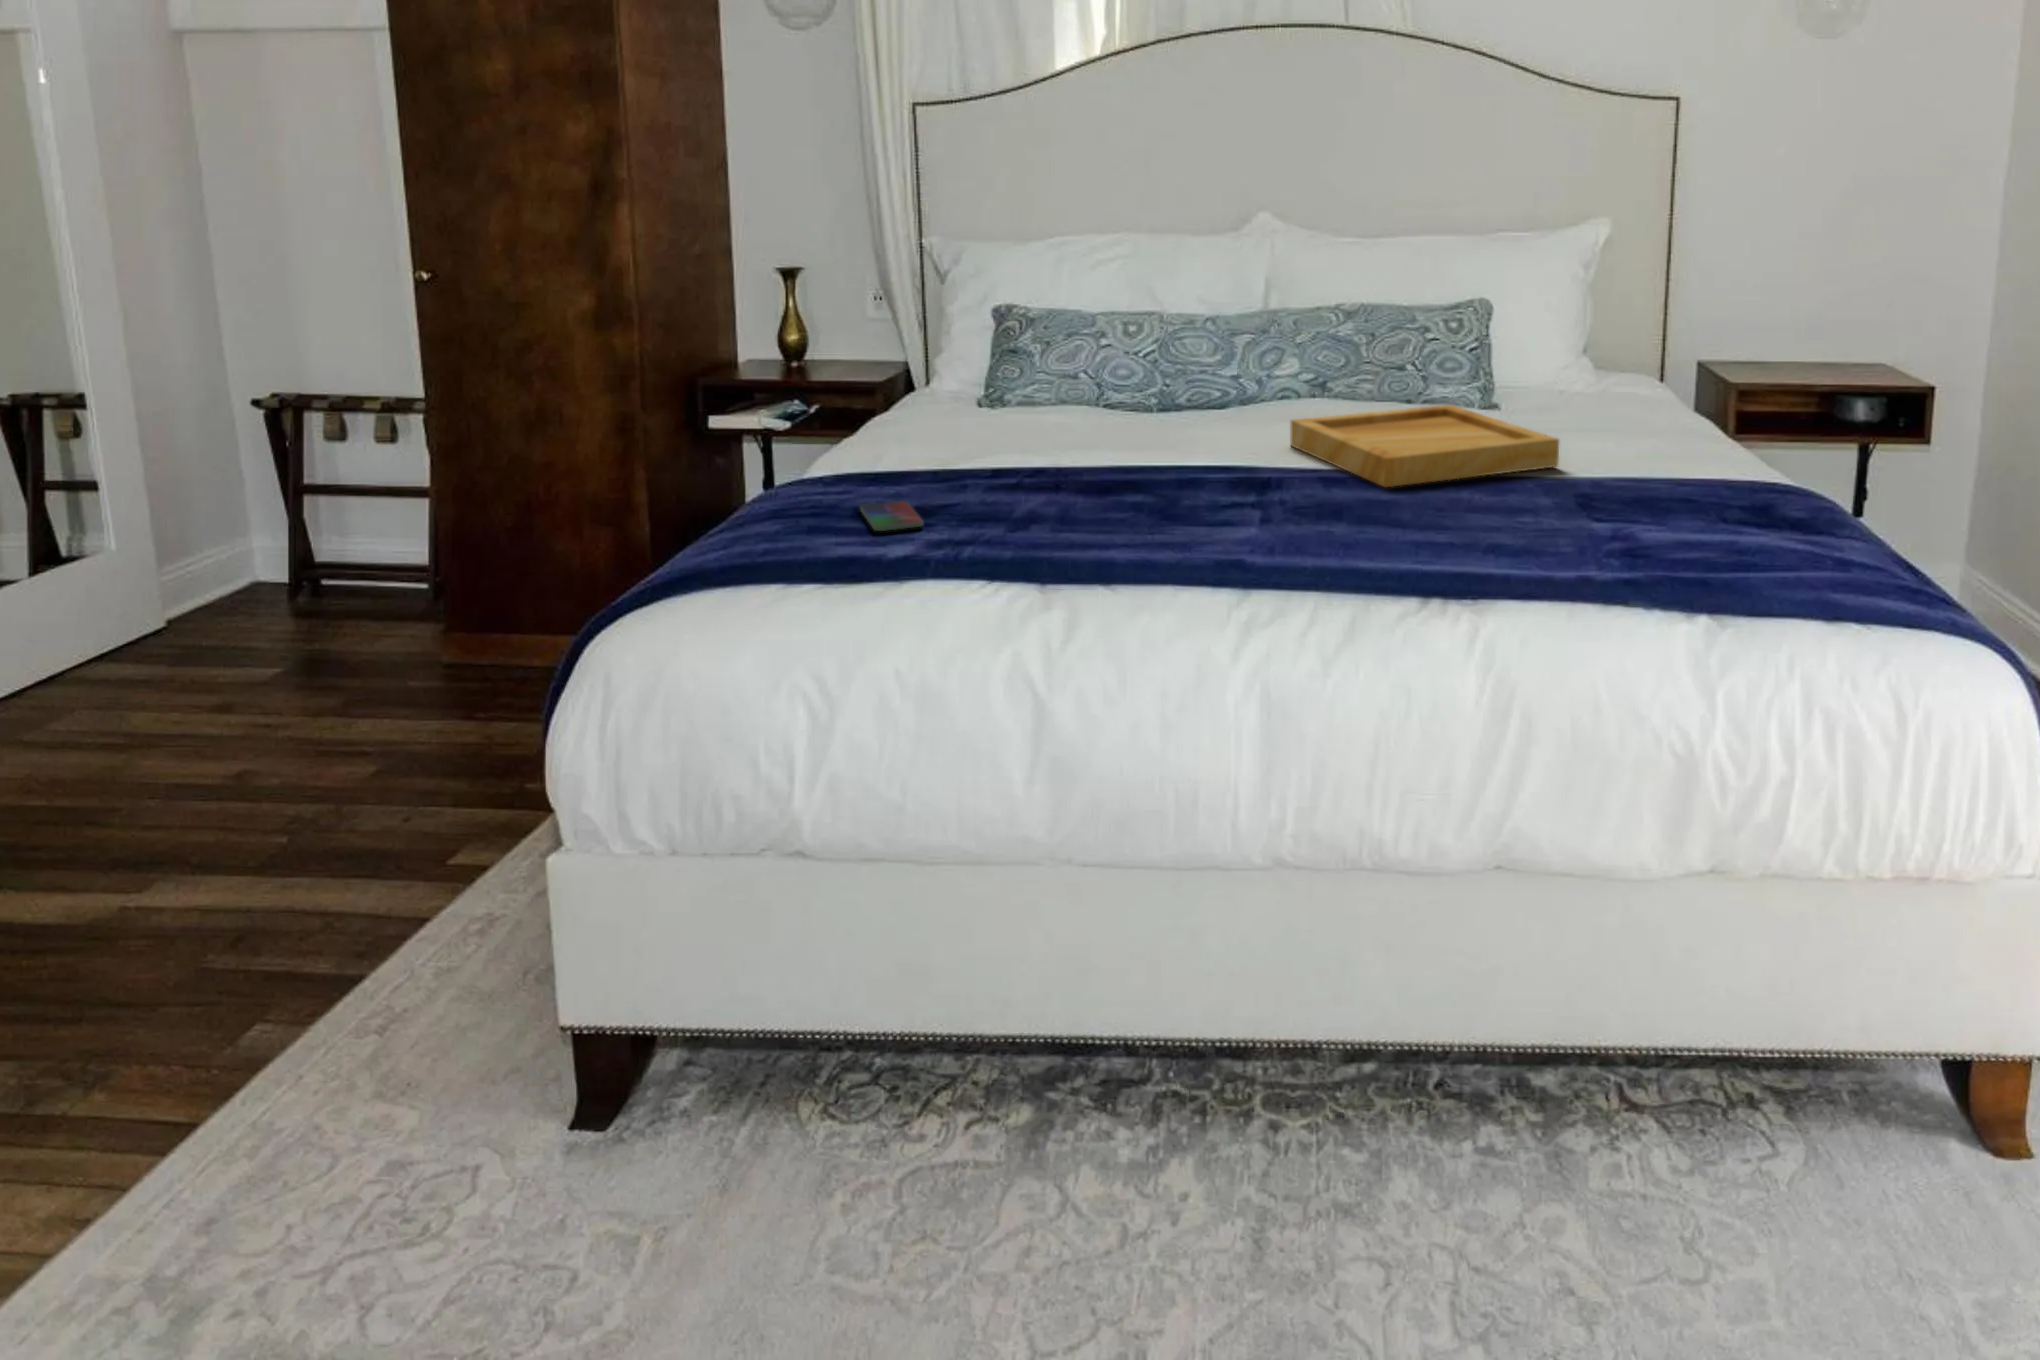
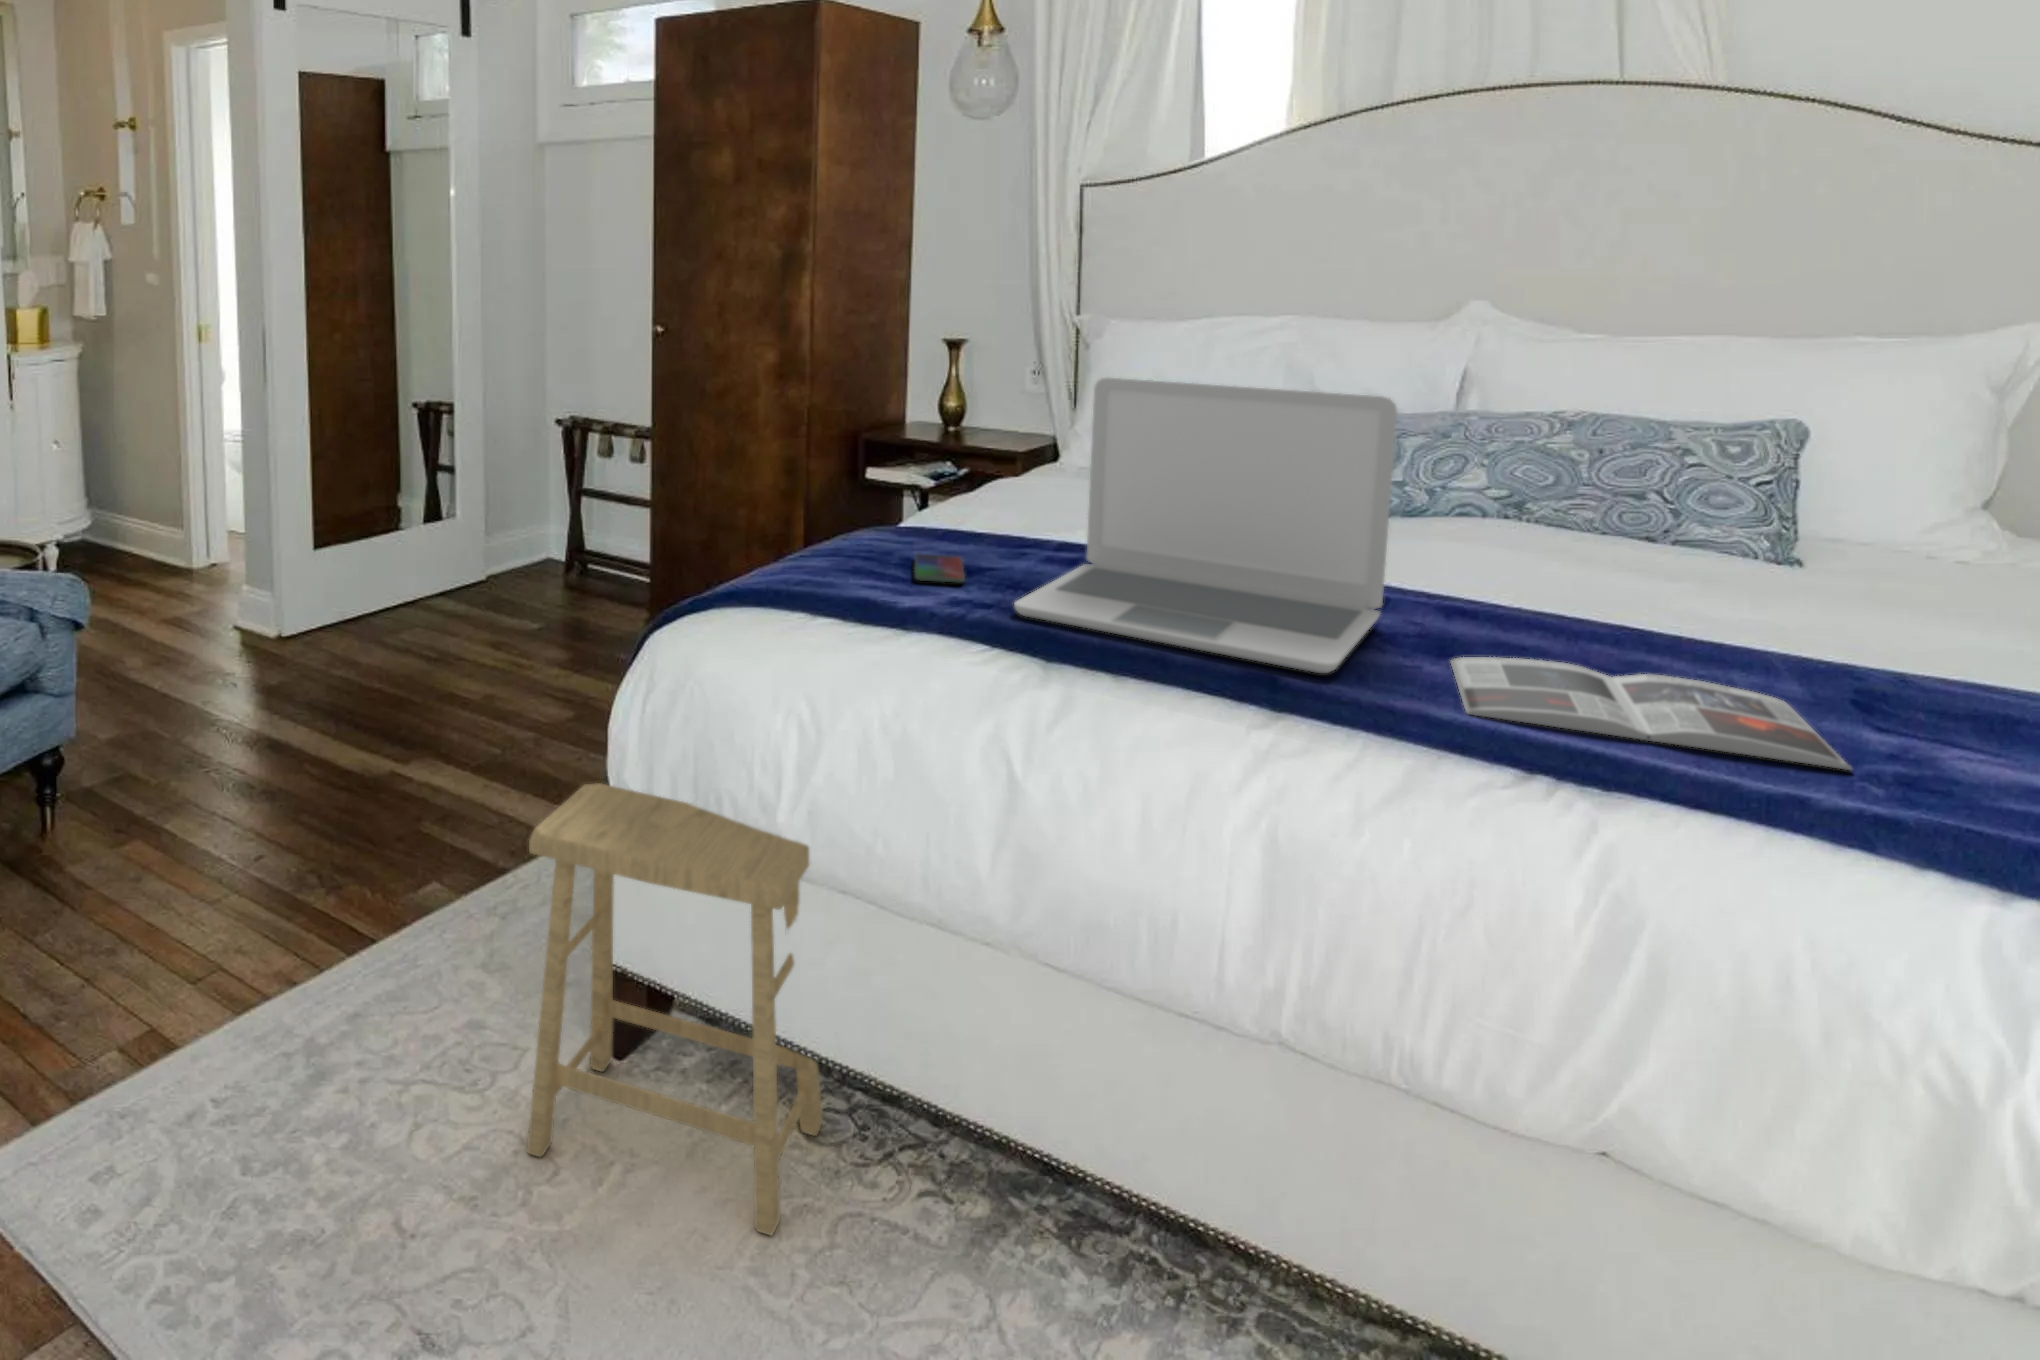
laptop: none [986,308,1276,553] -> present [1014,378,1397,673]
tray: present [1290,405,1559,487] -> none [1442,534,1866,647]
magazine: none [1334,509,1588,564] -> present [1450,657,1851,770]
footstool: none [497,803,852,1267] -> present [527,783,823,1235]

